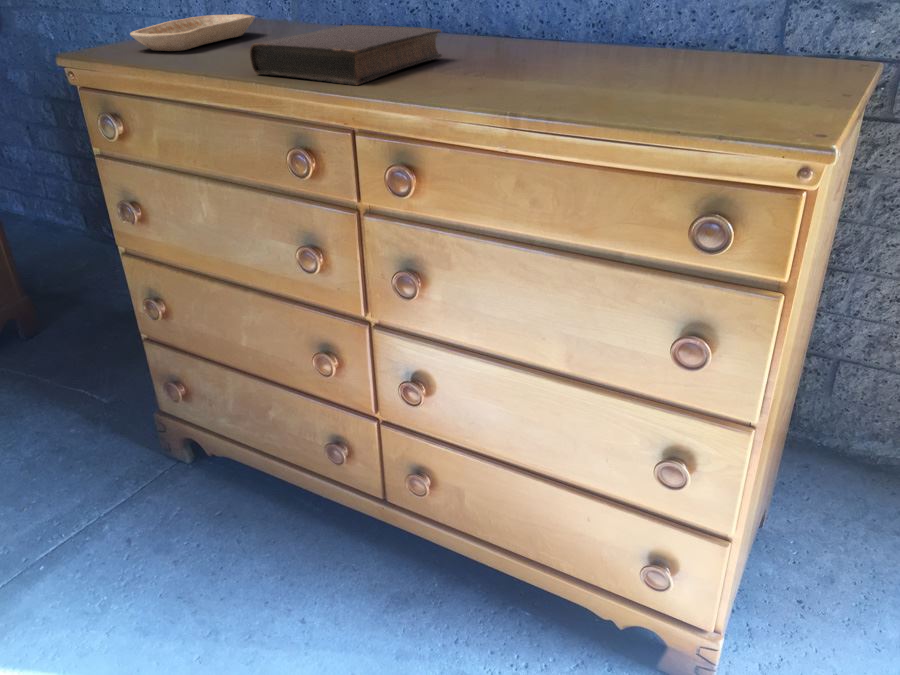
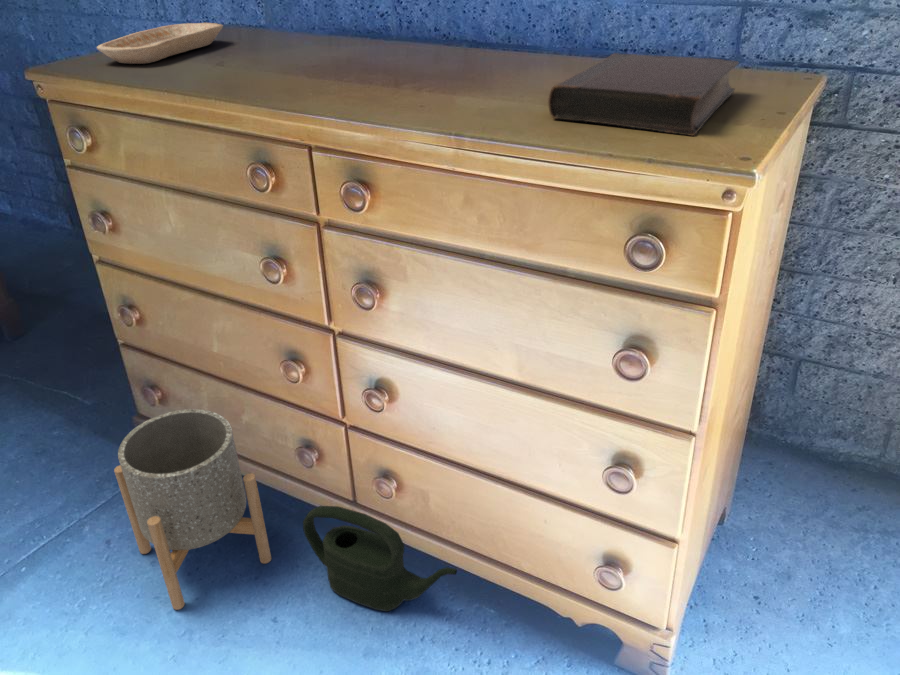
book: present [250,25,442,86] -> present [548,53,738,136]
planter: none [140,404,298,610] -> present [114,409,271,610]
watering can: none [333,504,495,614] -> present [303,506,457,611]

